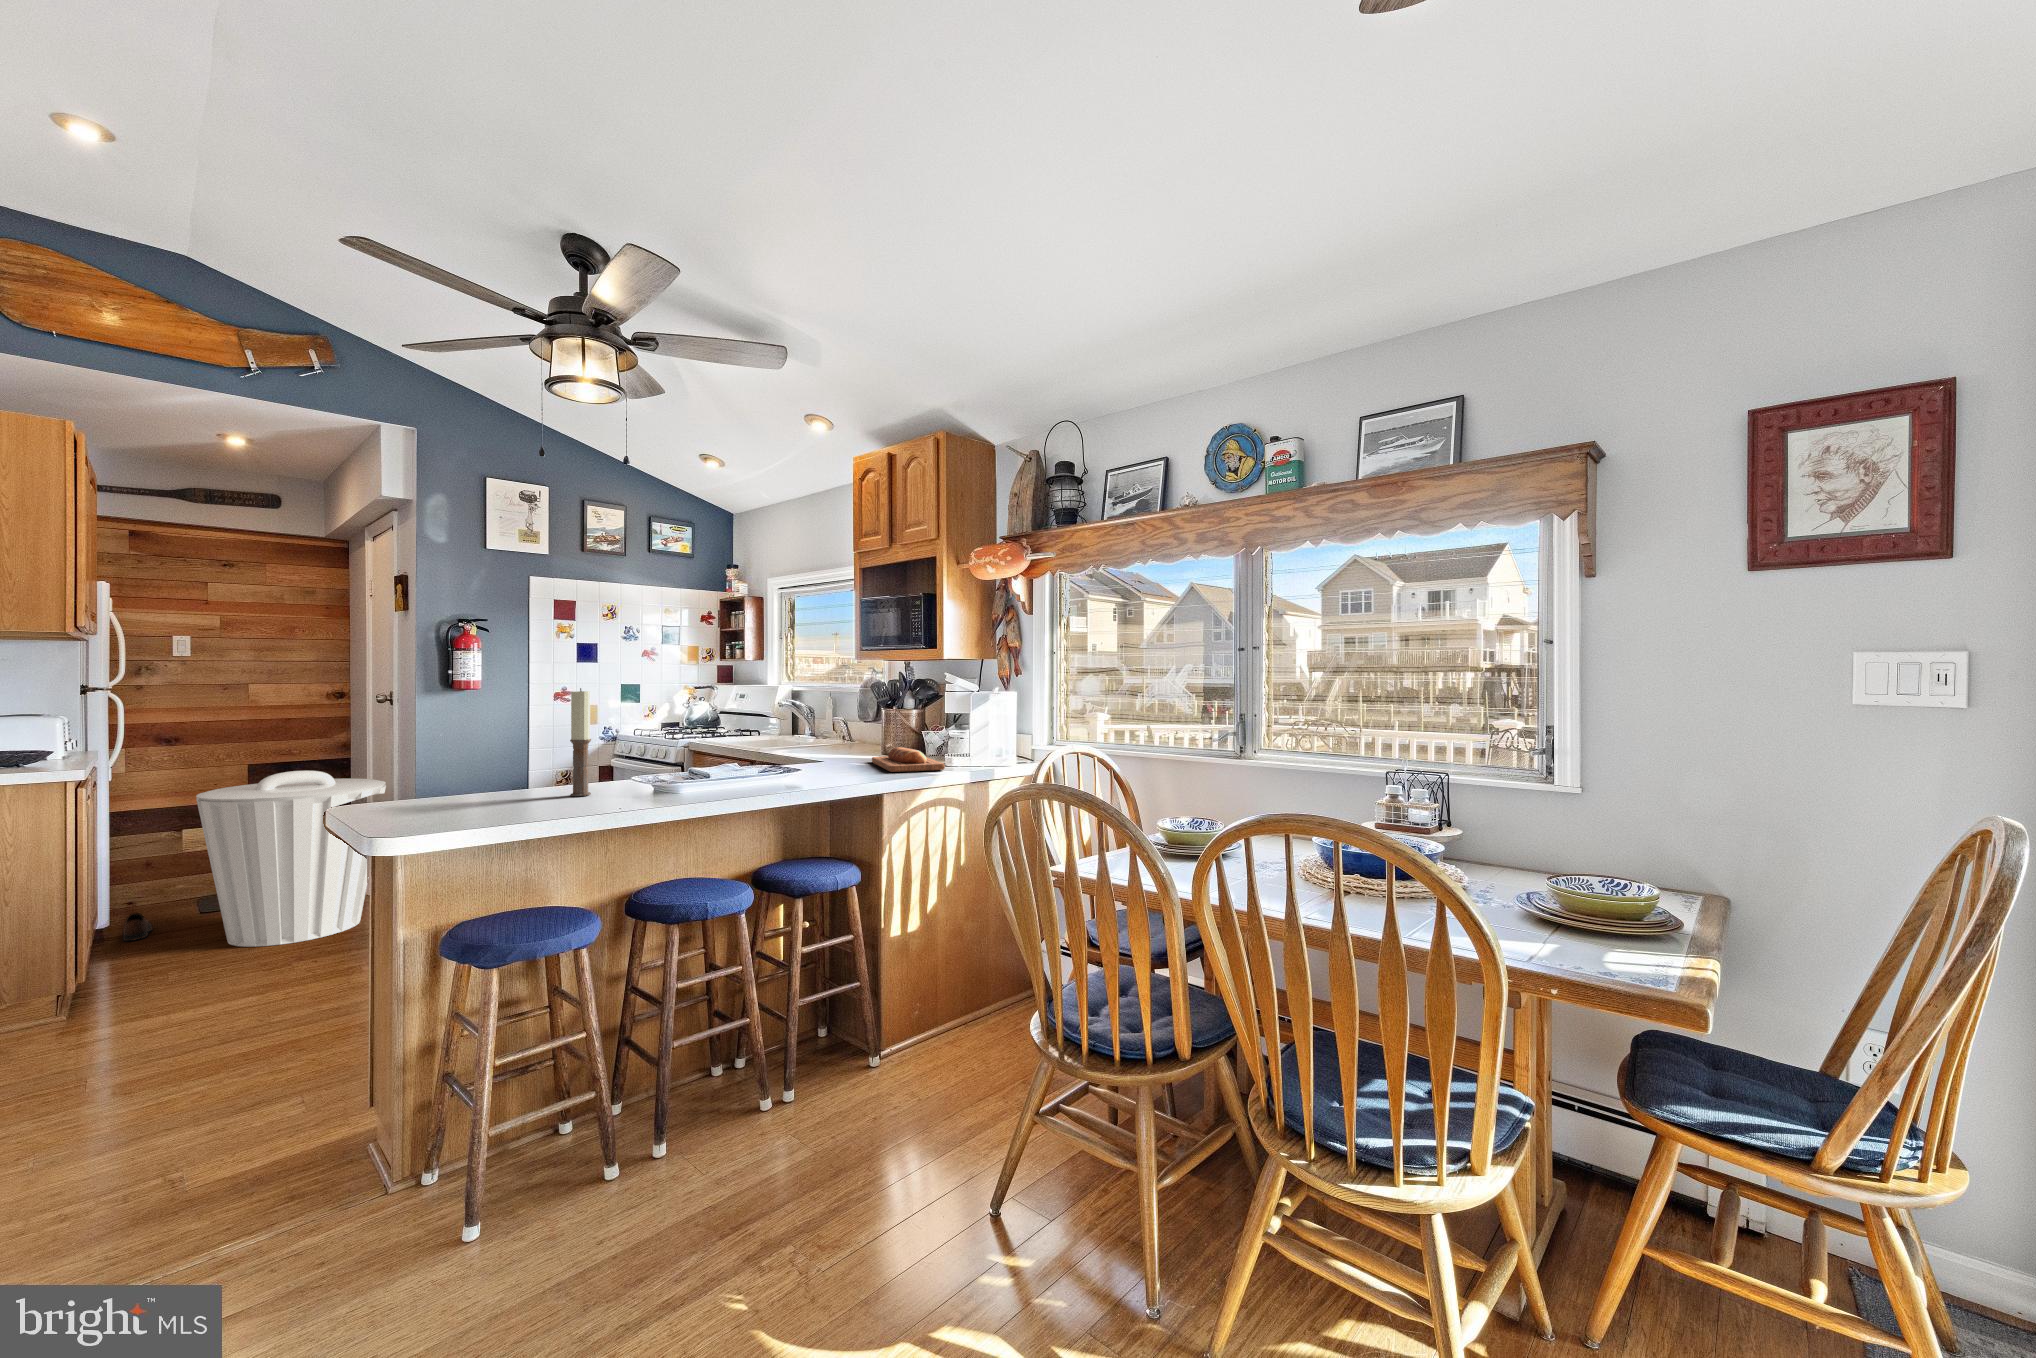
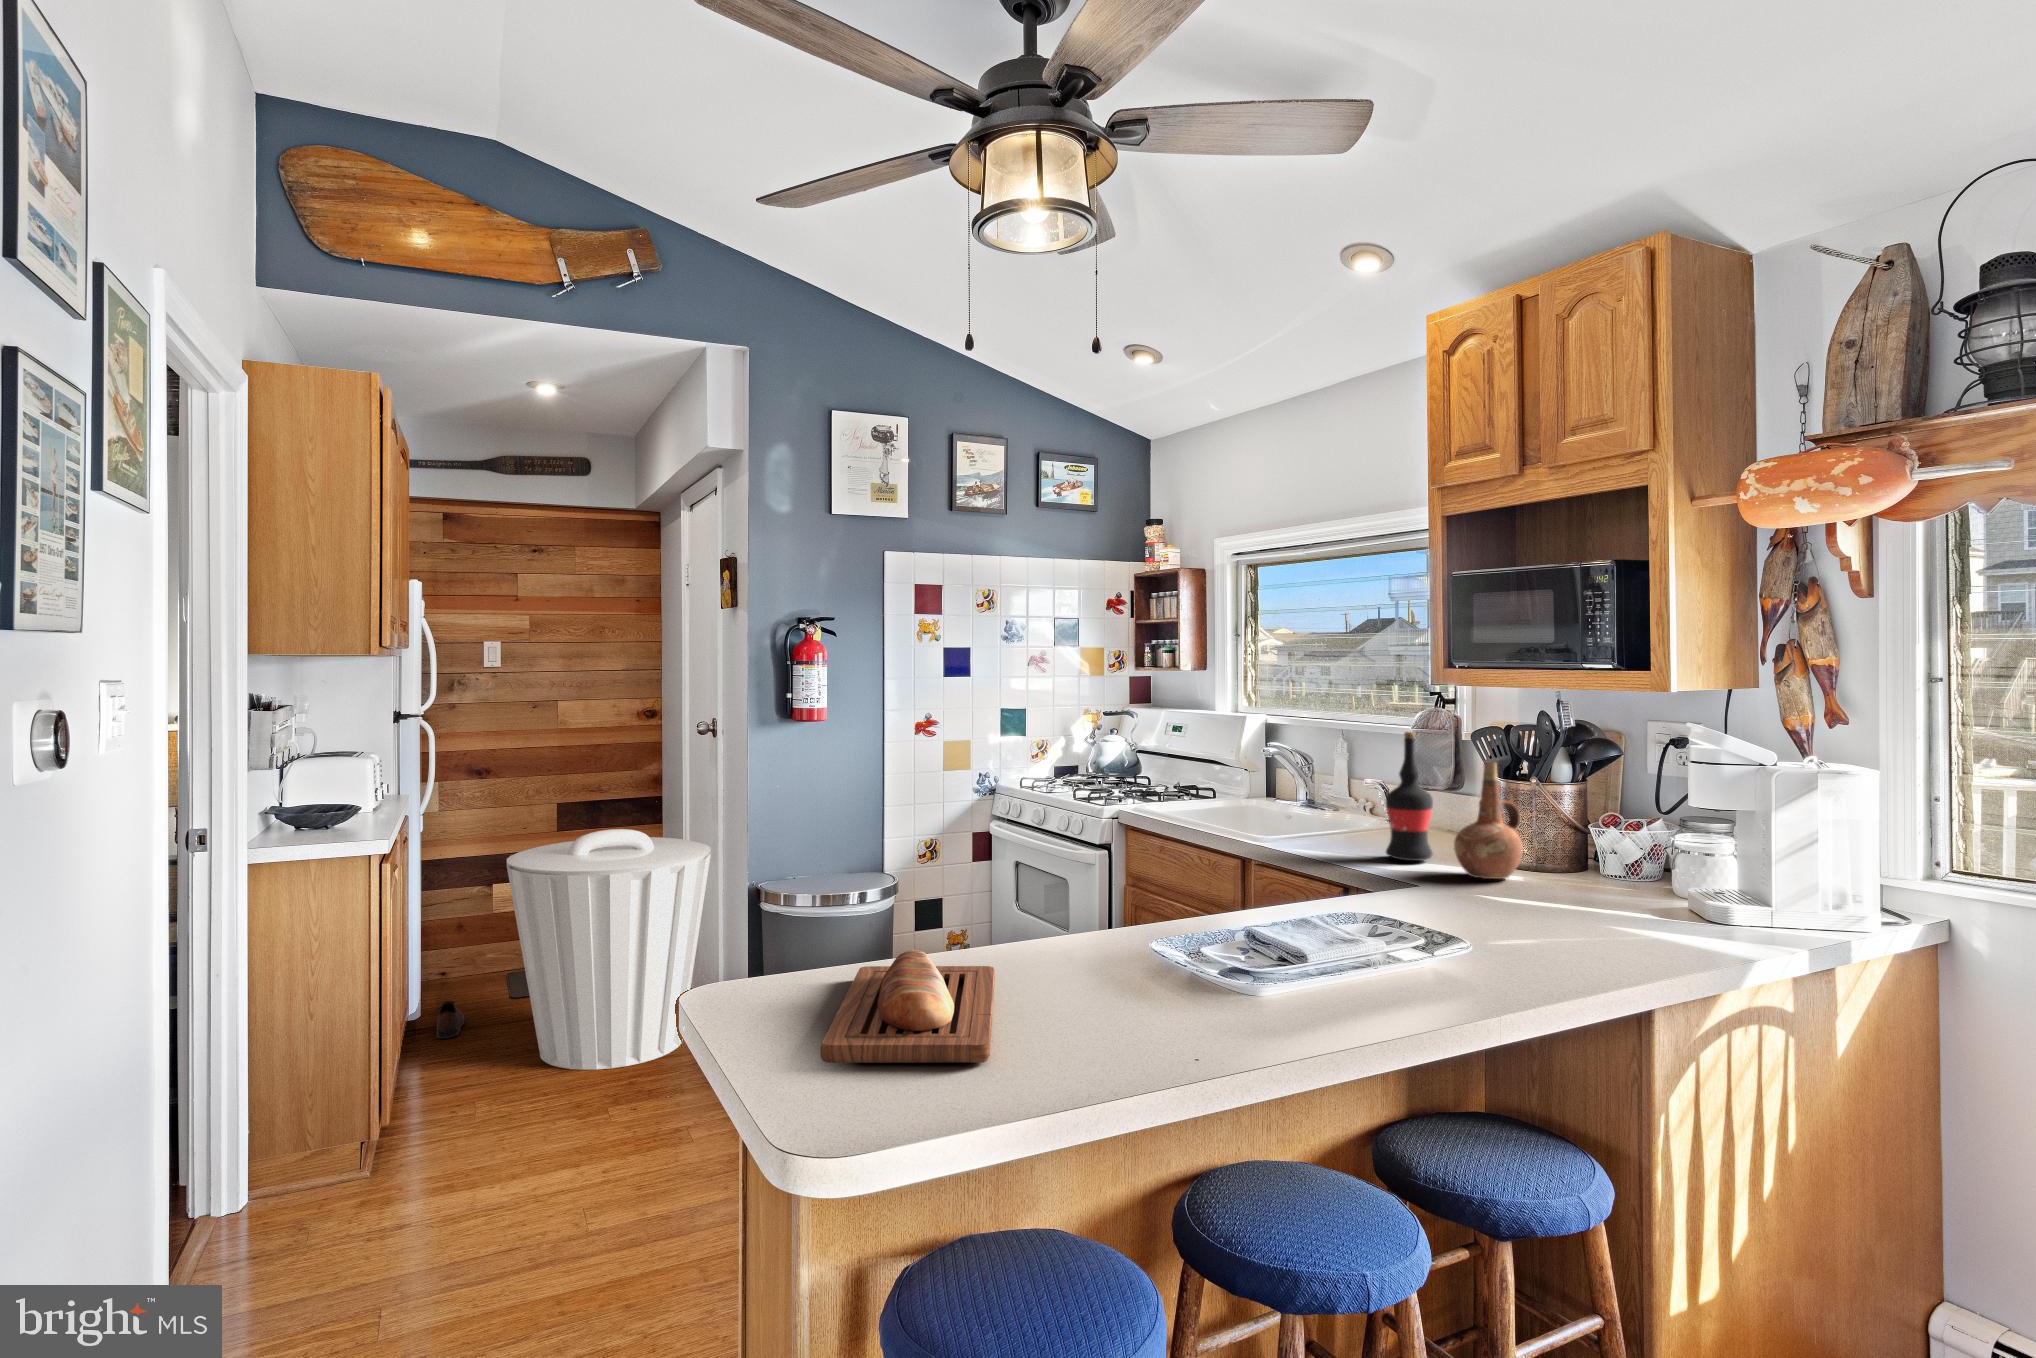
wine bottle: none [825,683,850,753] -> present [1386,732,1433,861]
candle: present [570,688,591,796] -> none [1044,776,1079,981]
ceramic pitcher: none [853,696,888,757] -> present [1454,762,1523,879]
bread loaf: present [872,747,945,772] -> present [820,950,995,1063]

